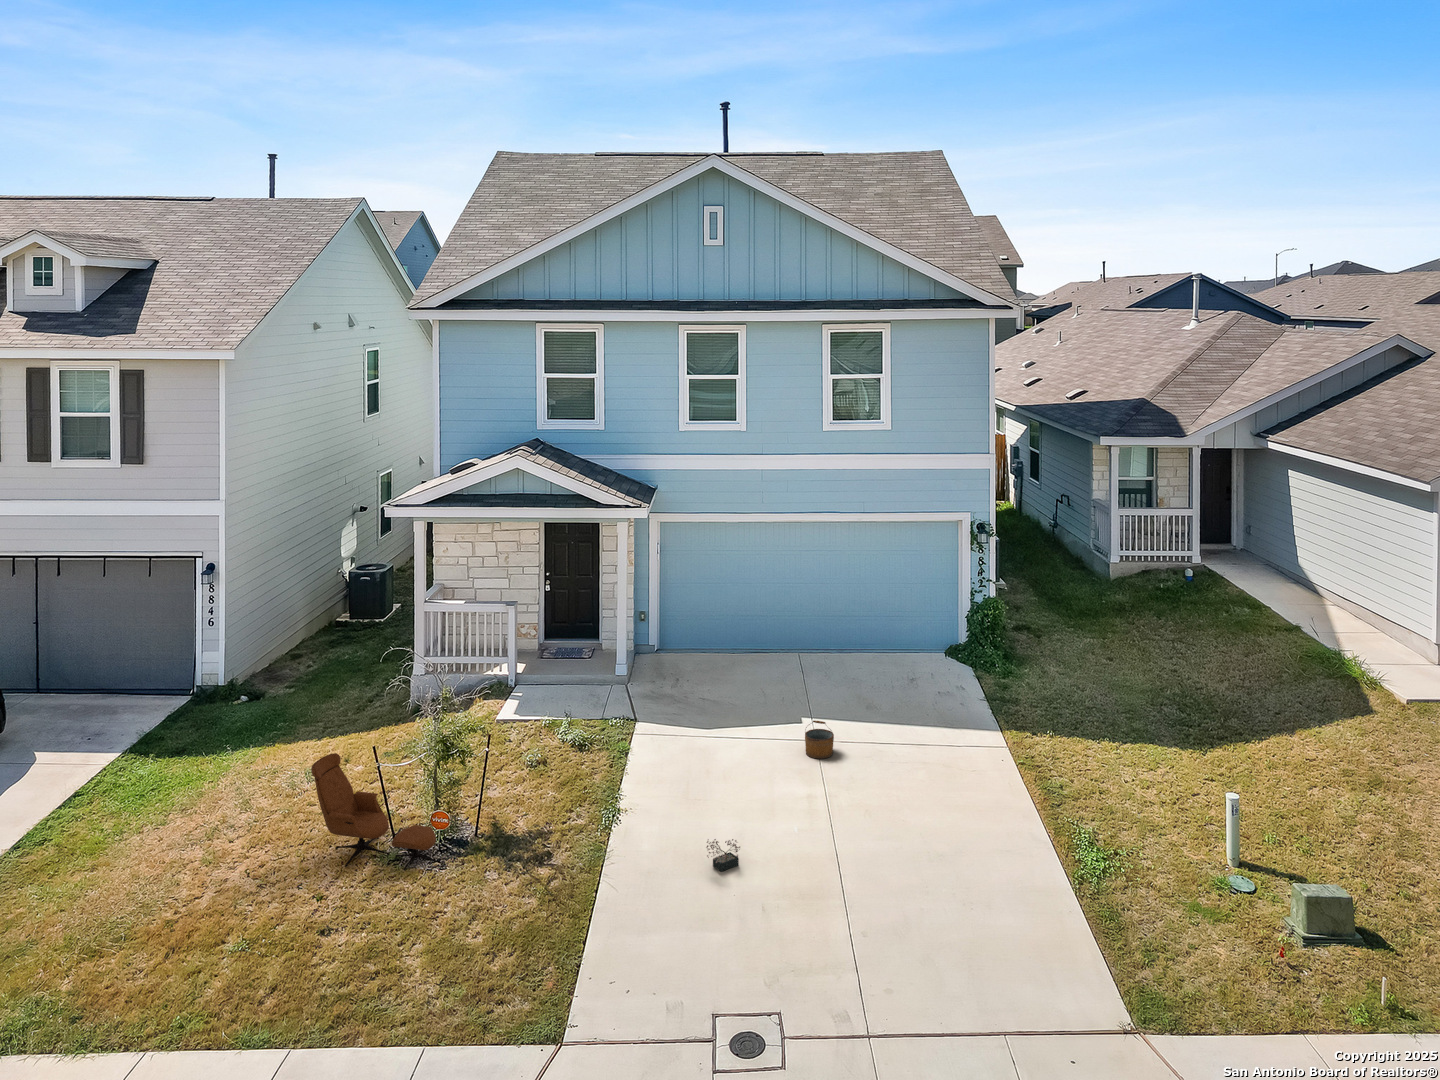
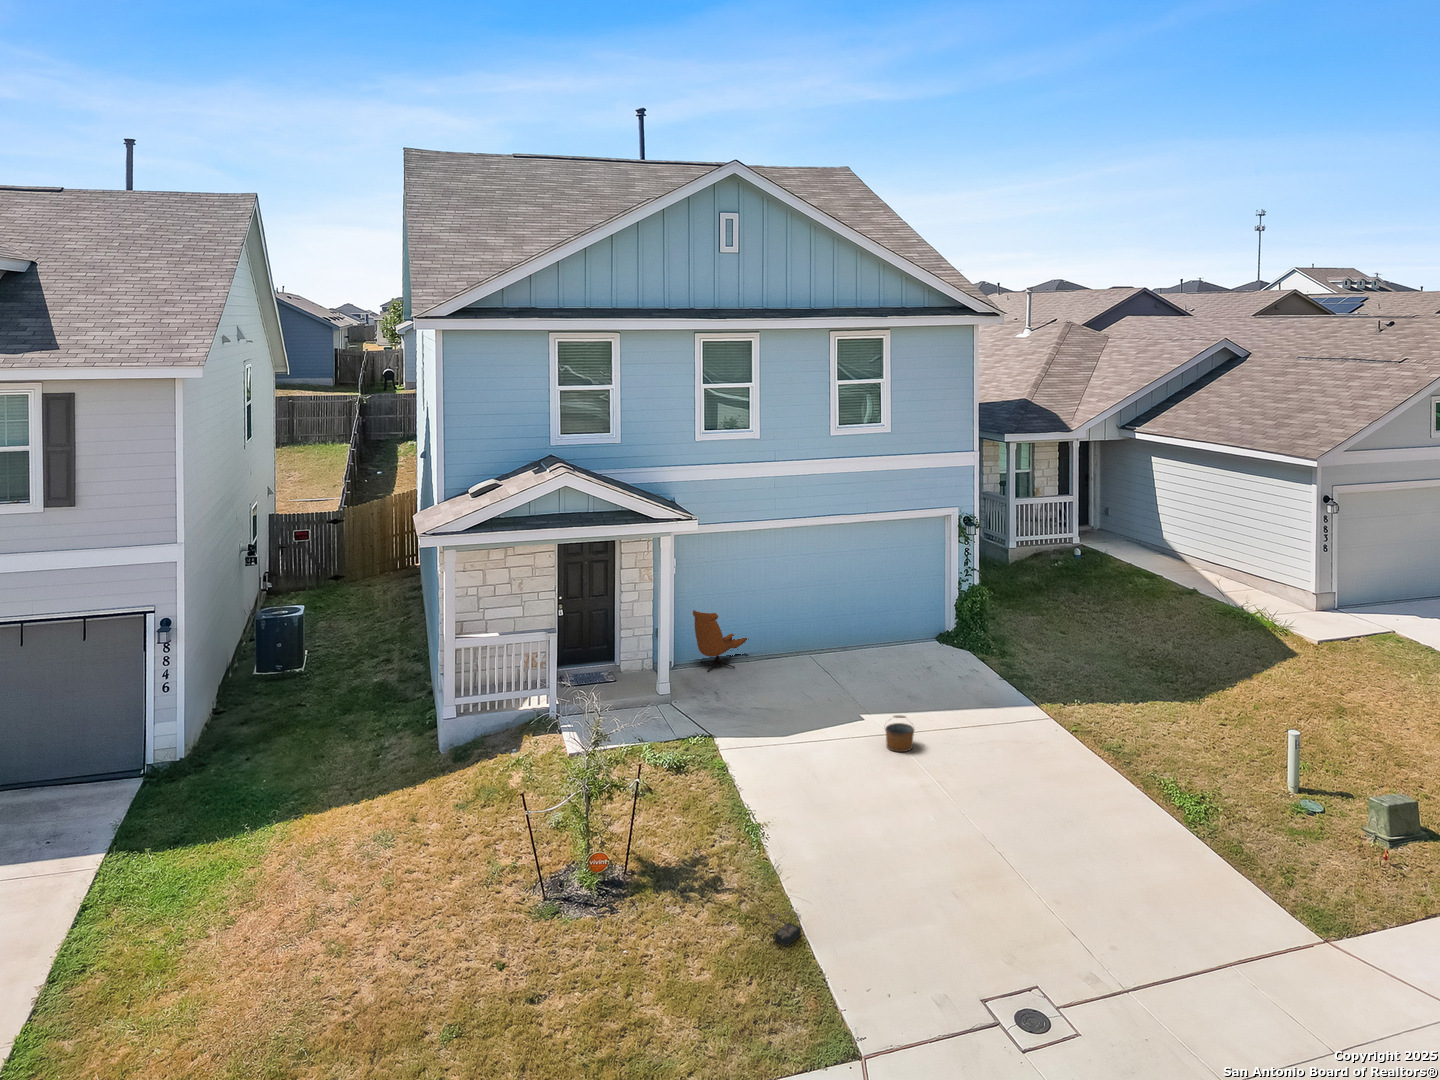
lounge chair: present [311,753,436,870] -> present [693,610,748,672]
decorative plant: present [706,839,740,872] -> present [768,910,801,946]

